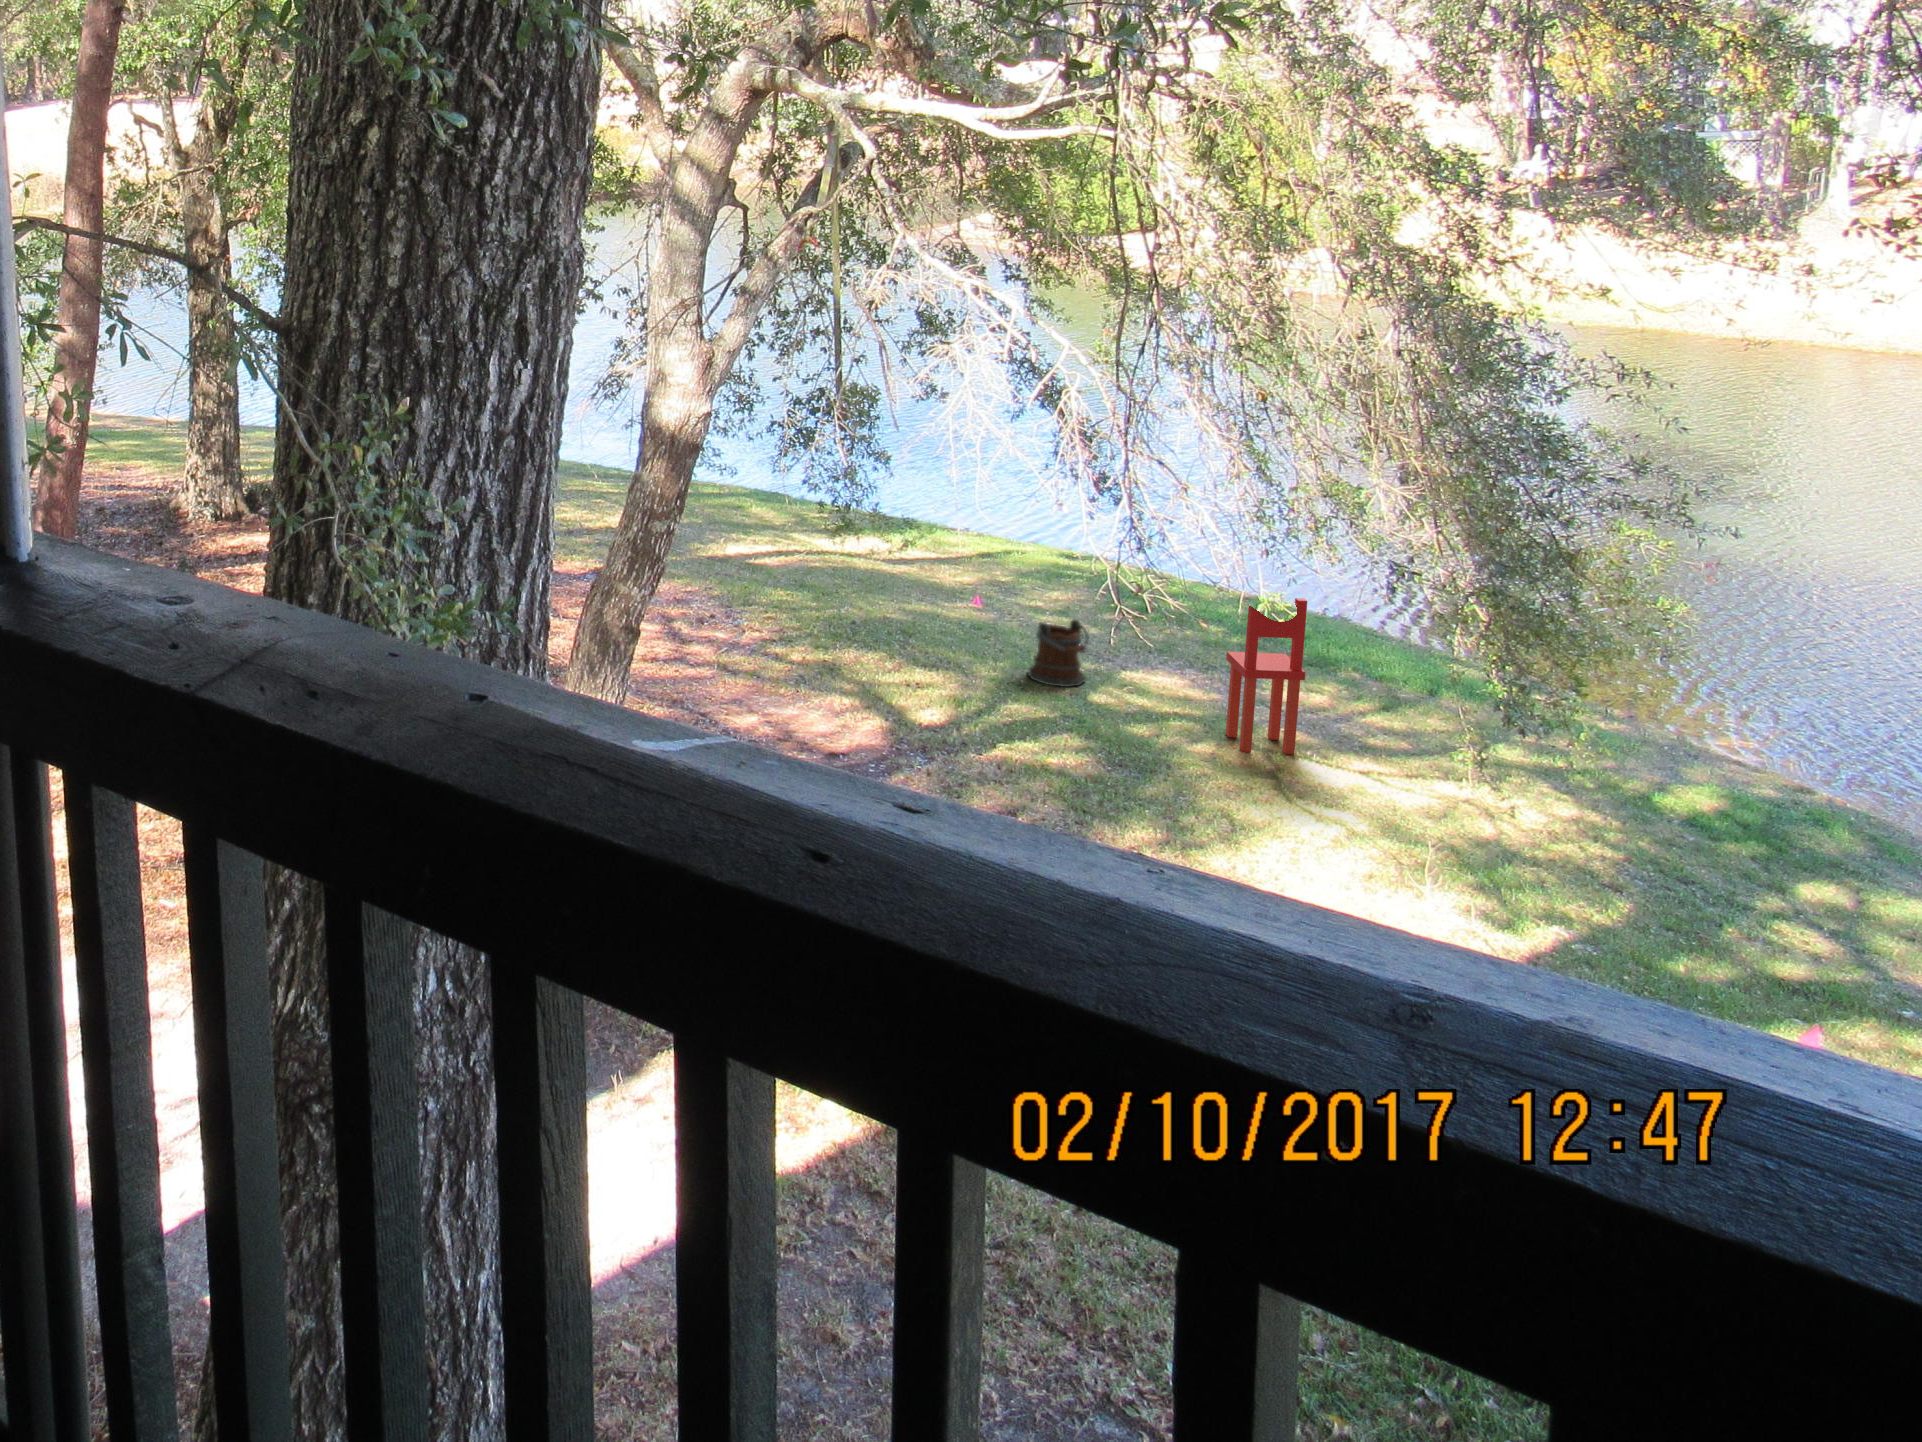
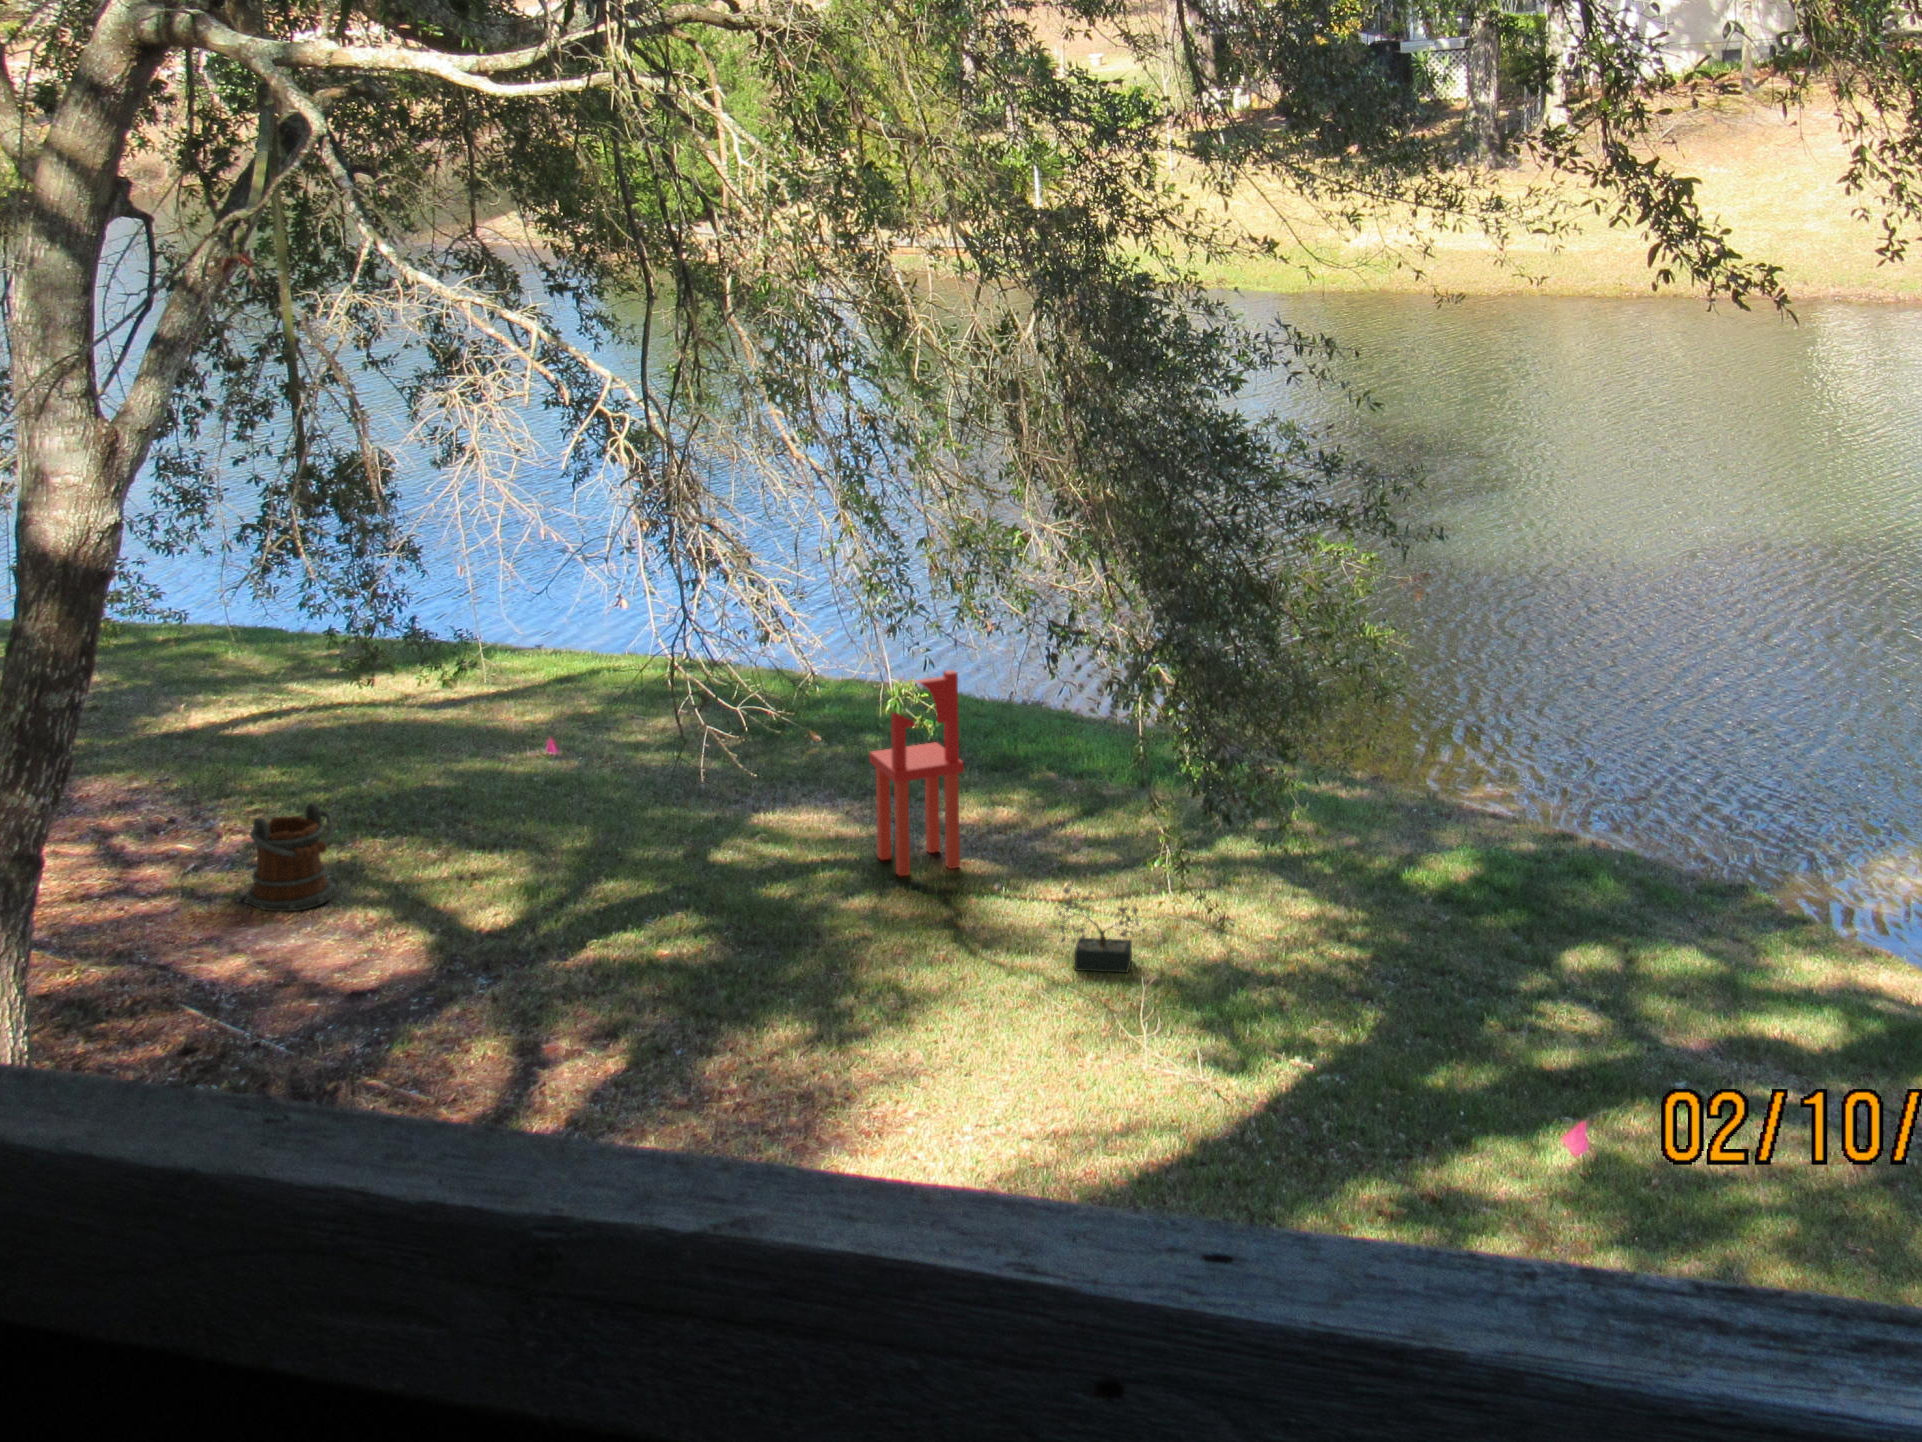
bucket: present [1028,619,1089,687] -> present [245,803,336,911]
decorative plant: none [1365,779,1447,858] -> present [1053,885,1145,973]

